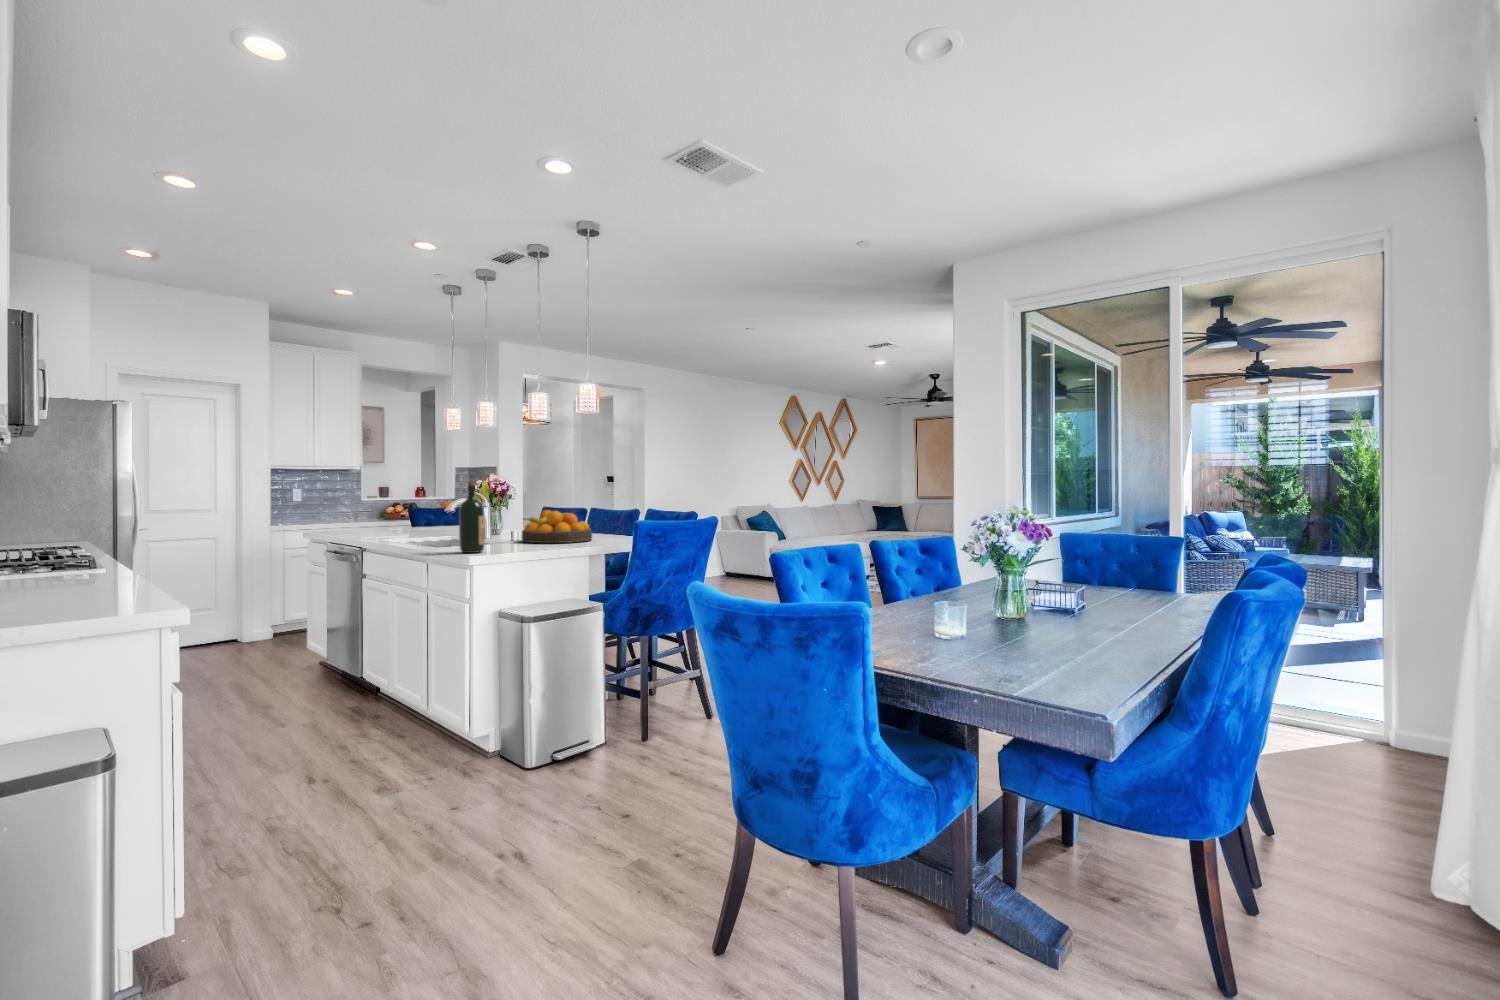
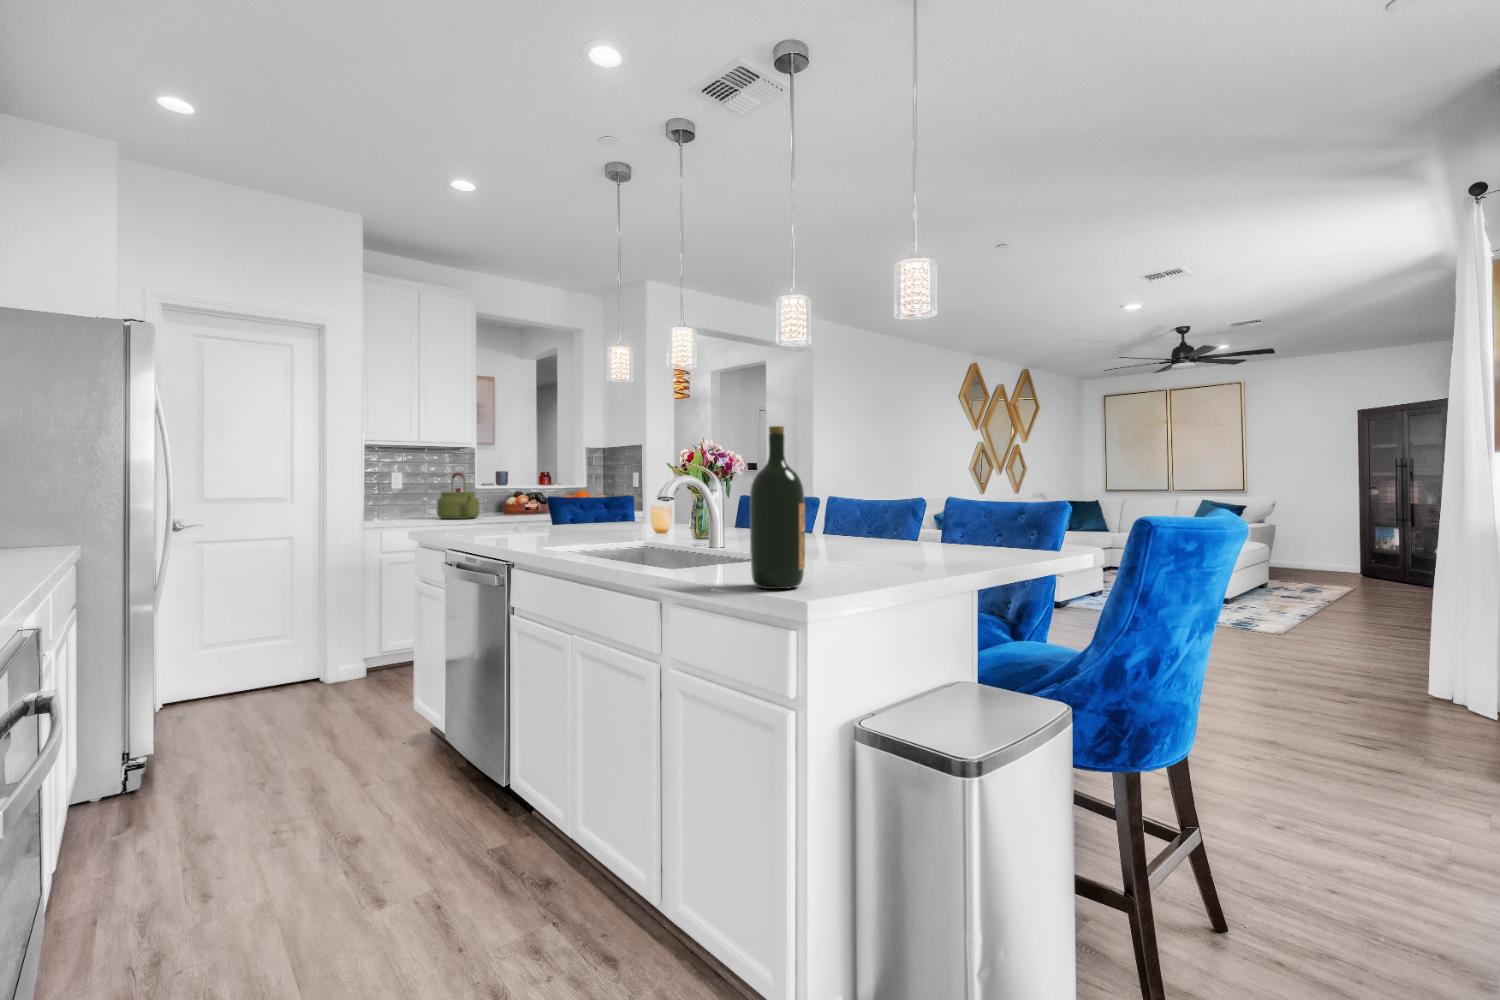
kettle: none [327,490,359,524] -> present [437,473,480,519]
fruit bowl: present [522,510,592,543] -> none [799,496,934,560]

